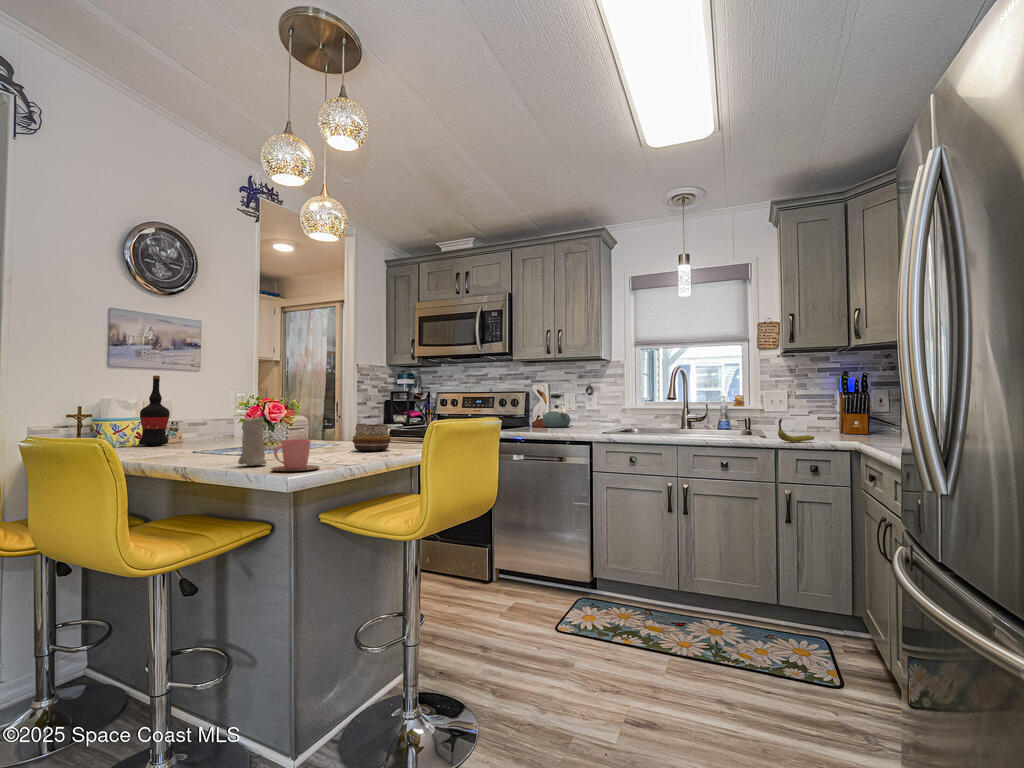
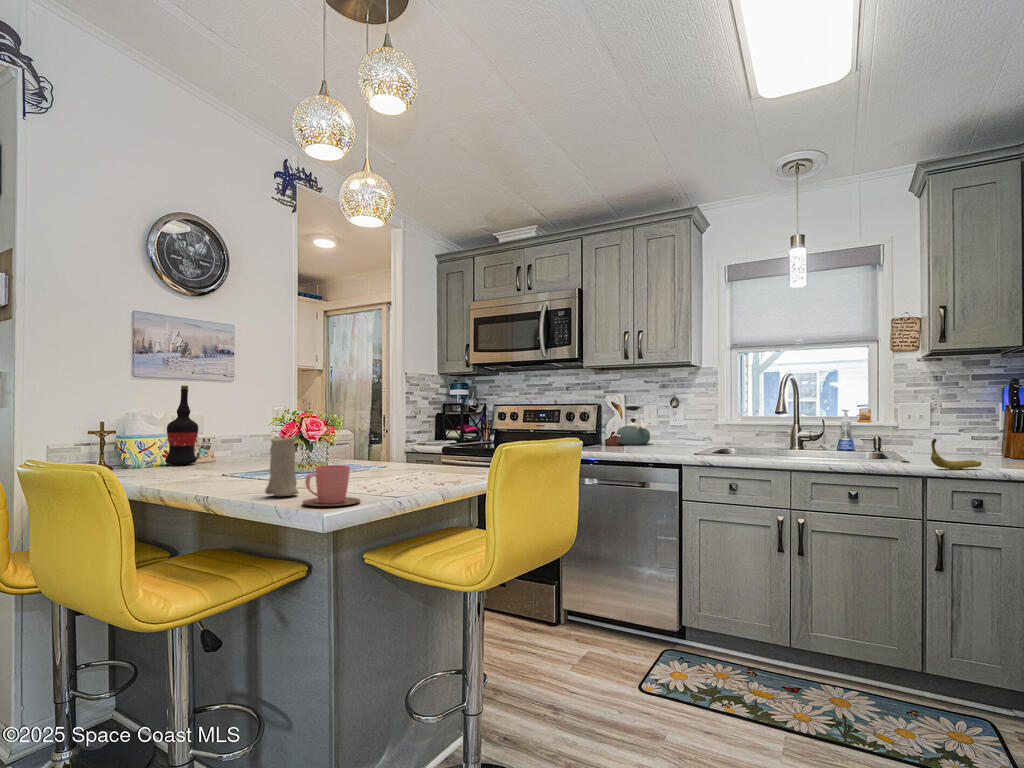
decorative bowl: present [352,424,391,451] -> none [400,444,445,476]

